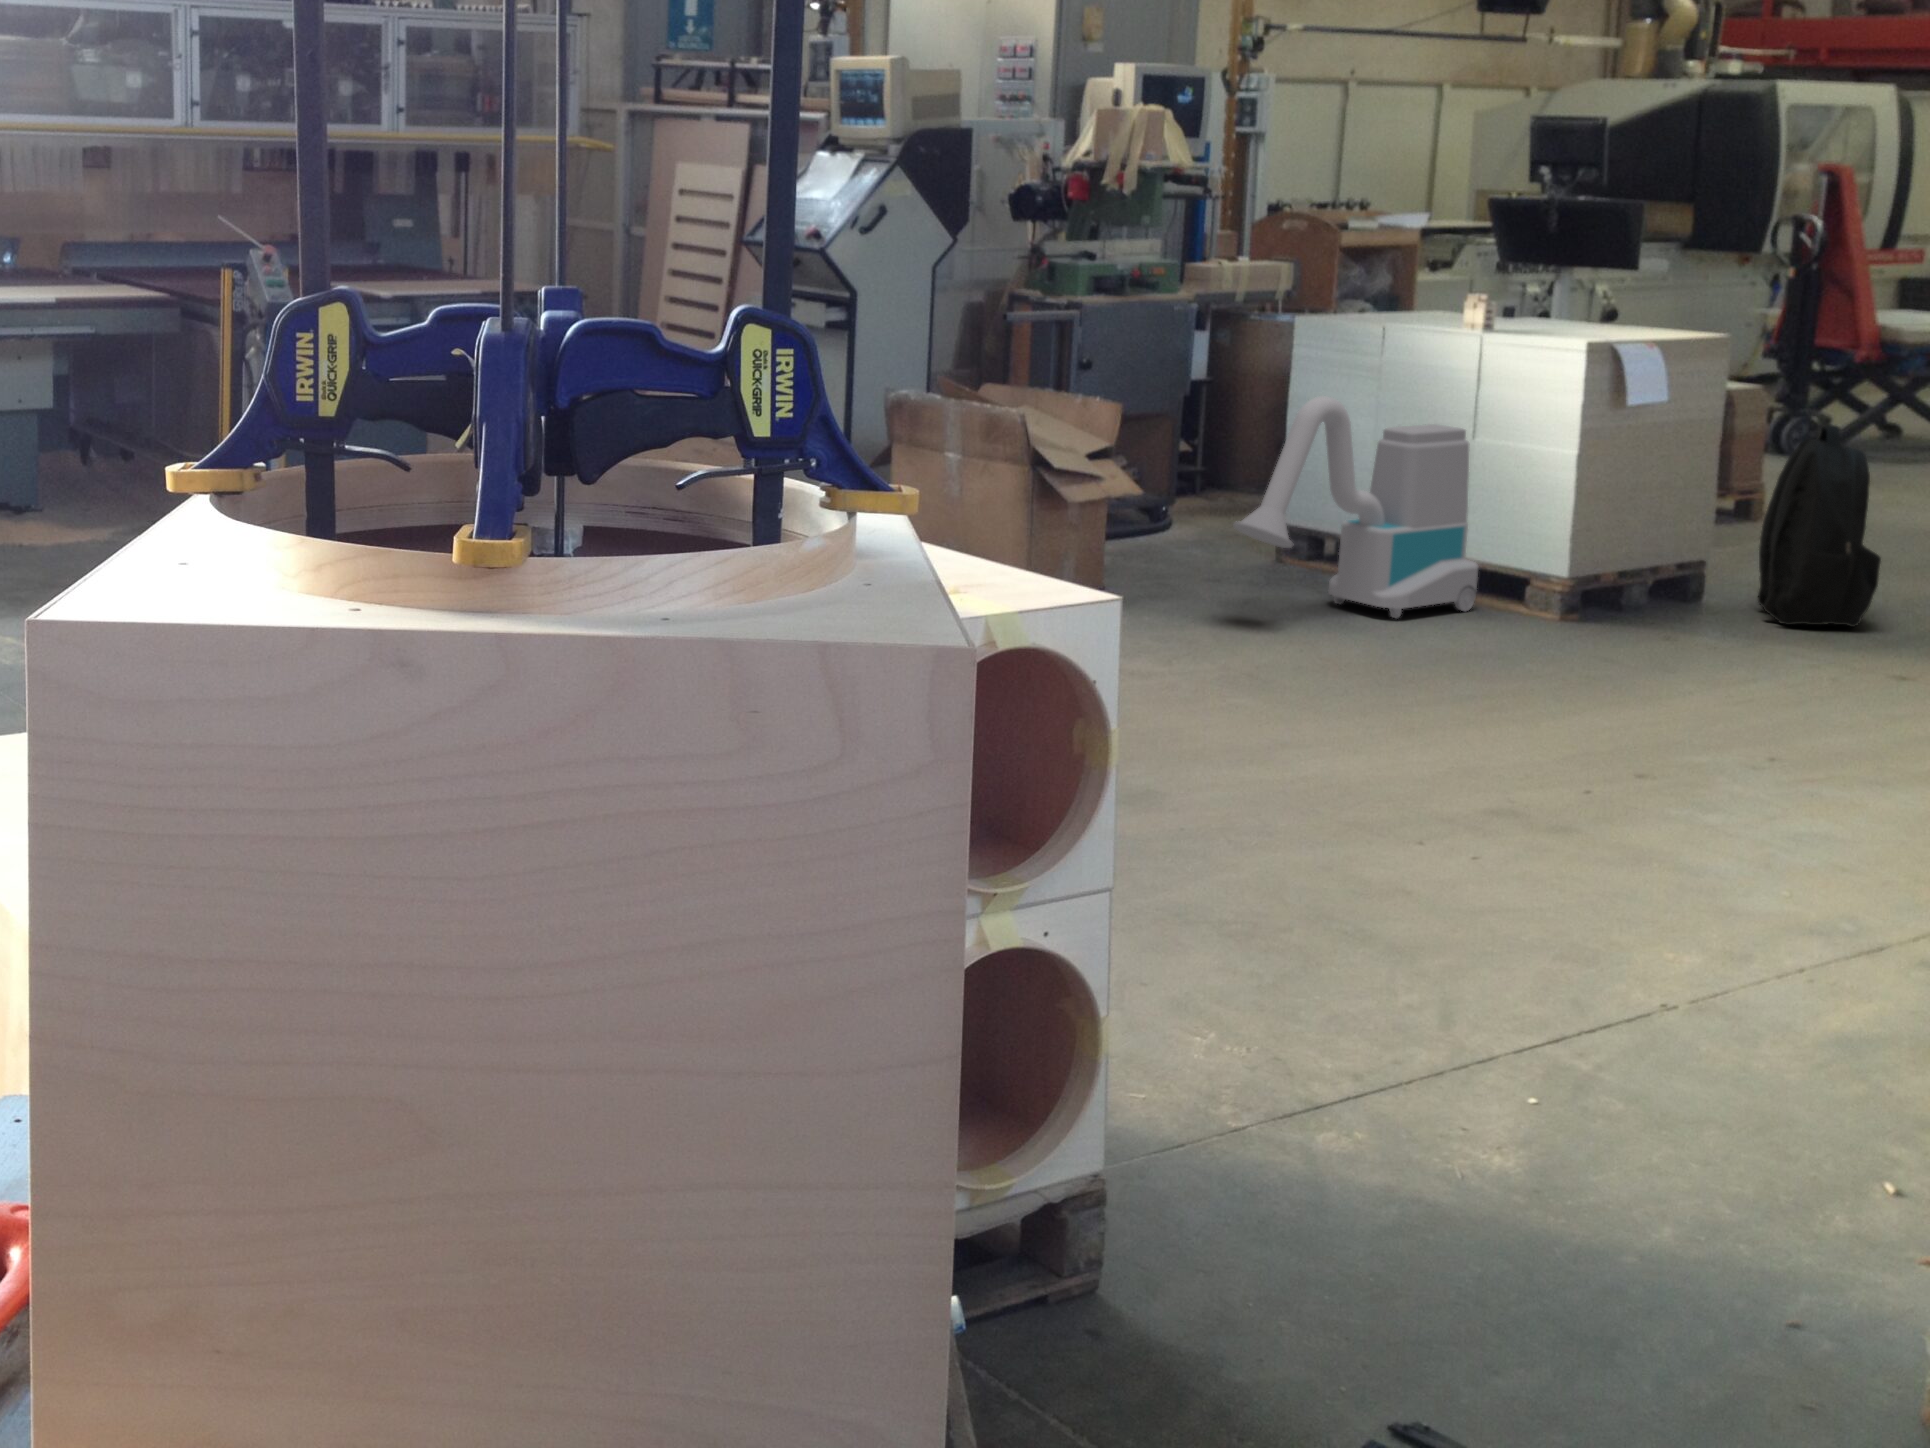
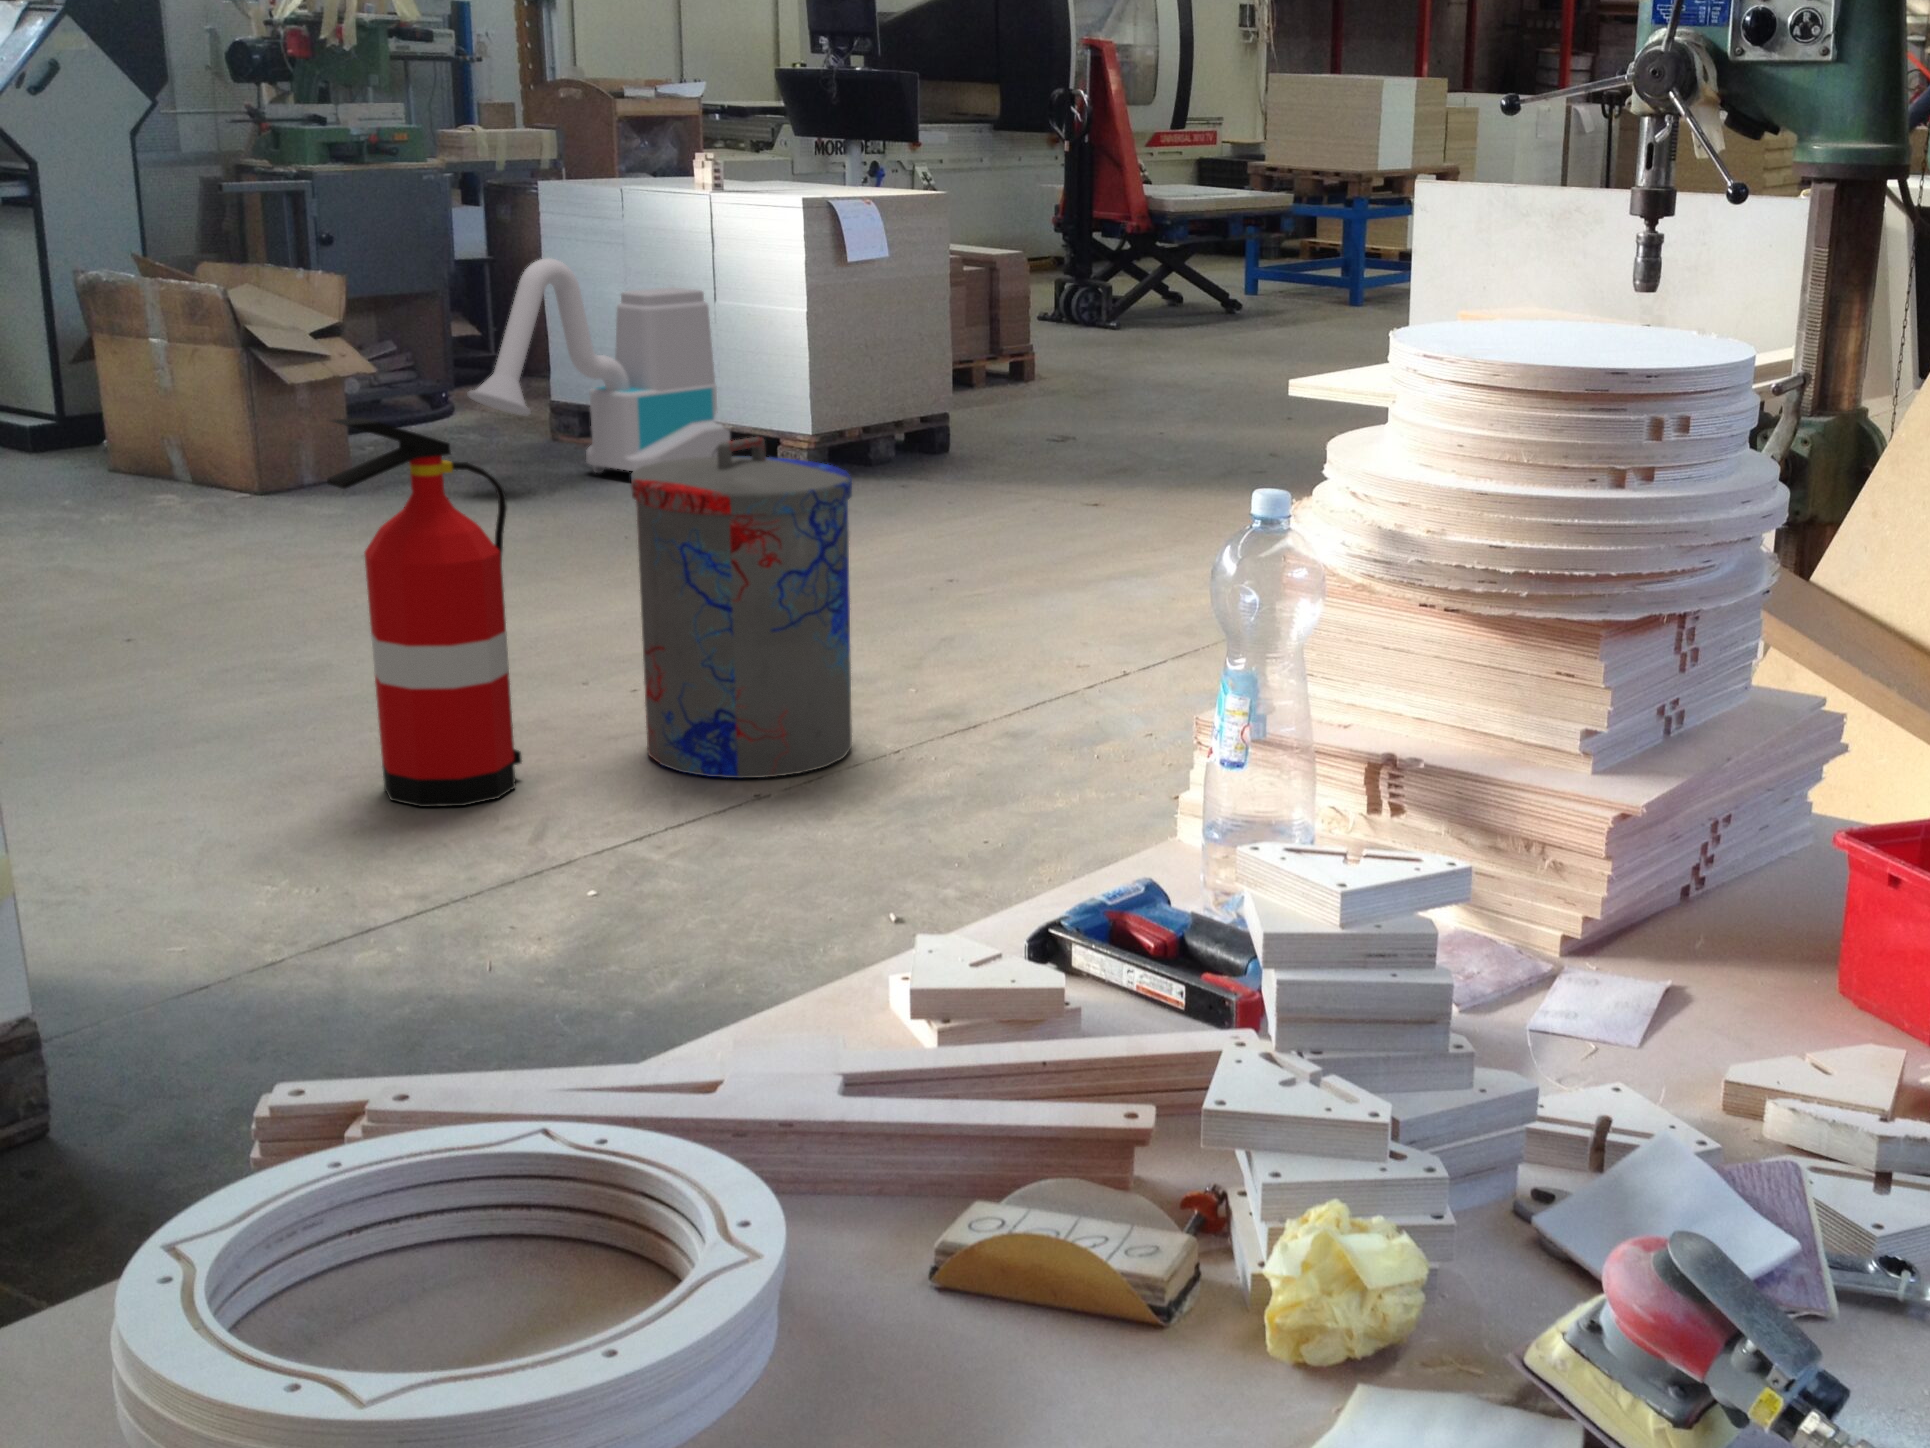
backpack: present [1758,425,1881,627] -> none [984,276,1079,463]
fire extinguisher: none [1257,612,1428,1037] -> present [327,418,522,807]
trash can: none [1531,653,1829,1052] -> present [631,437,852,778]

